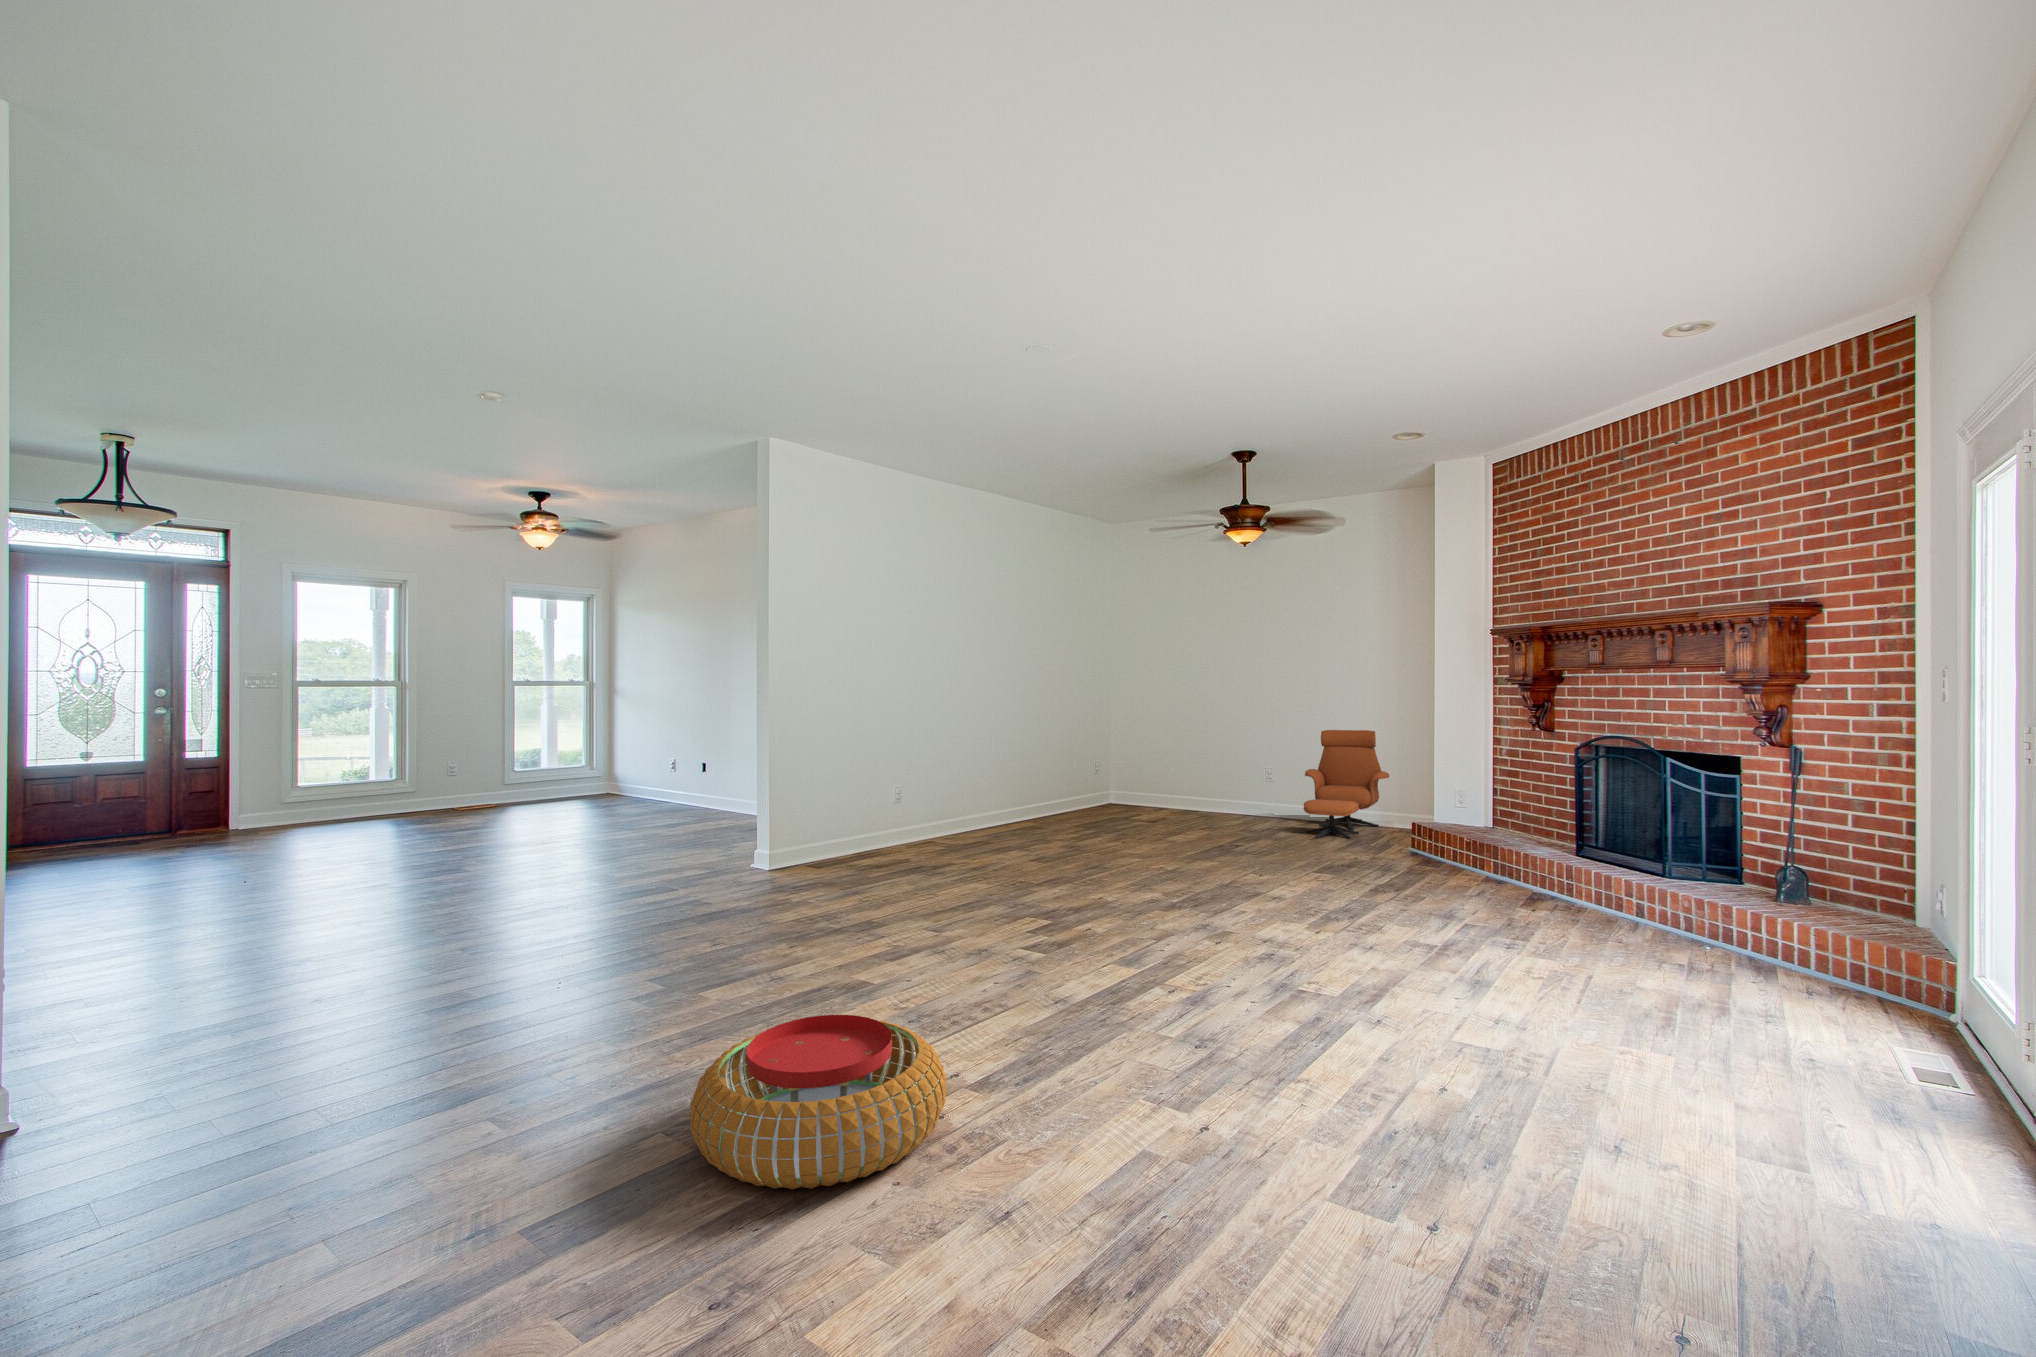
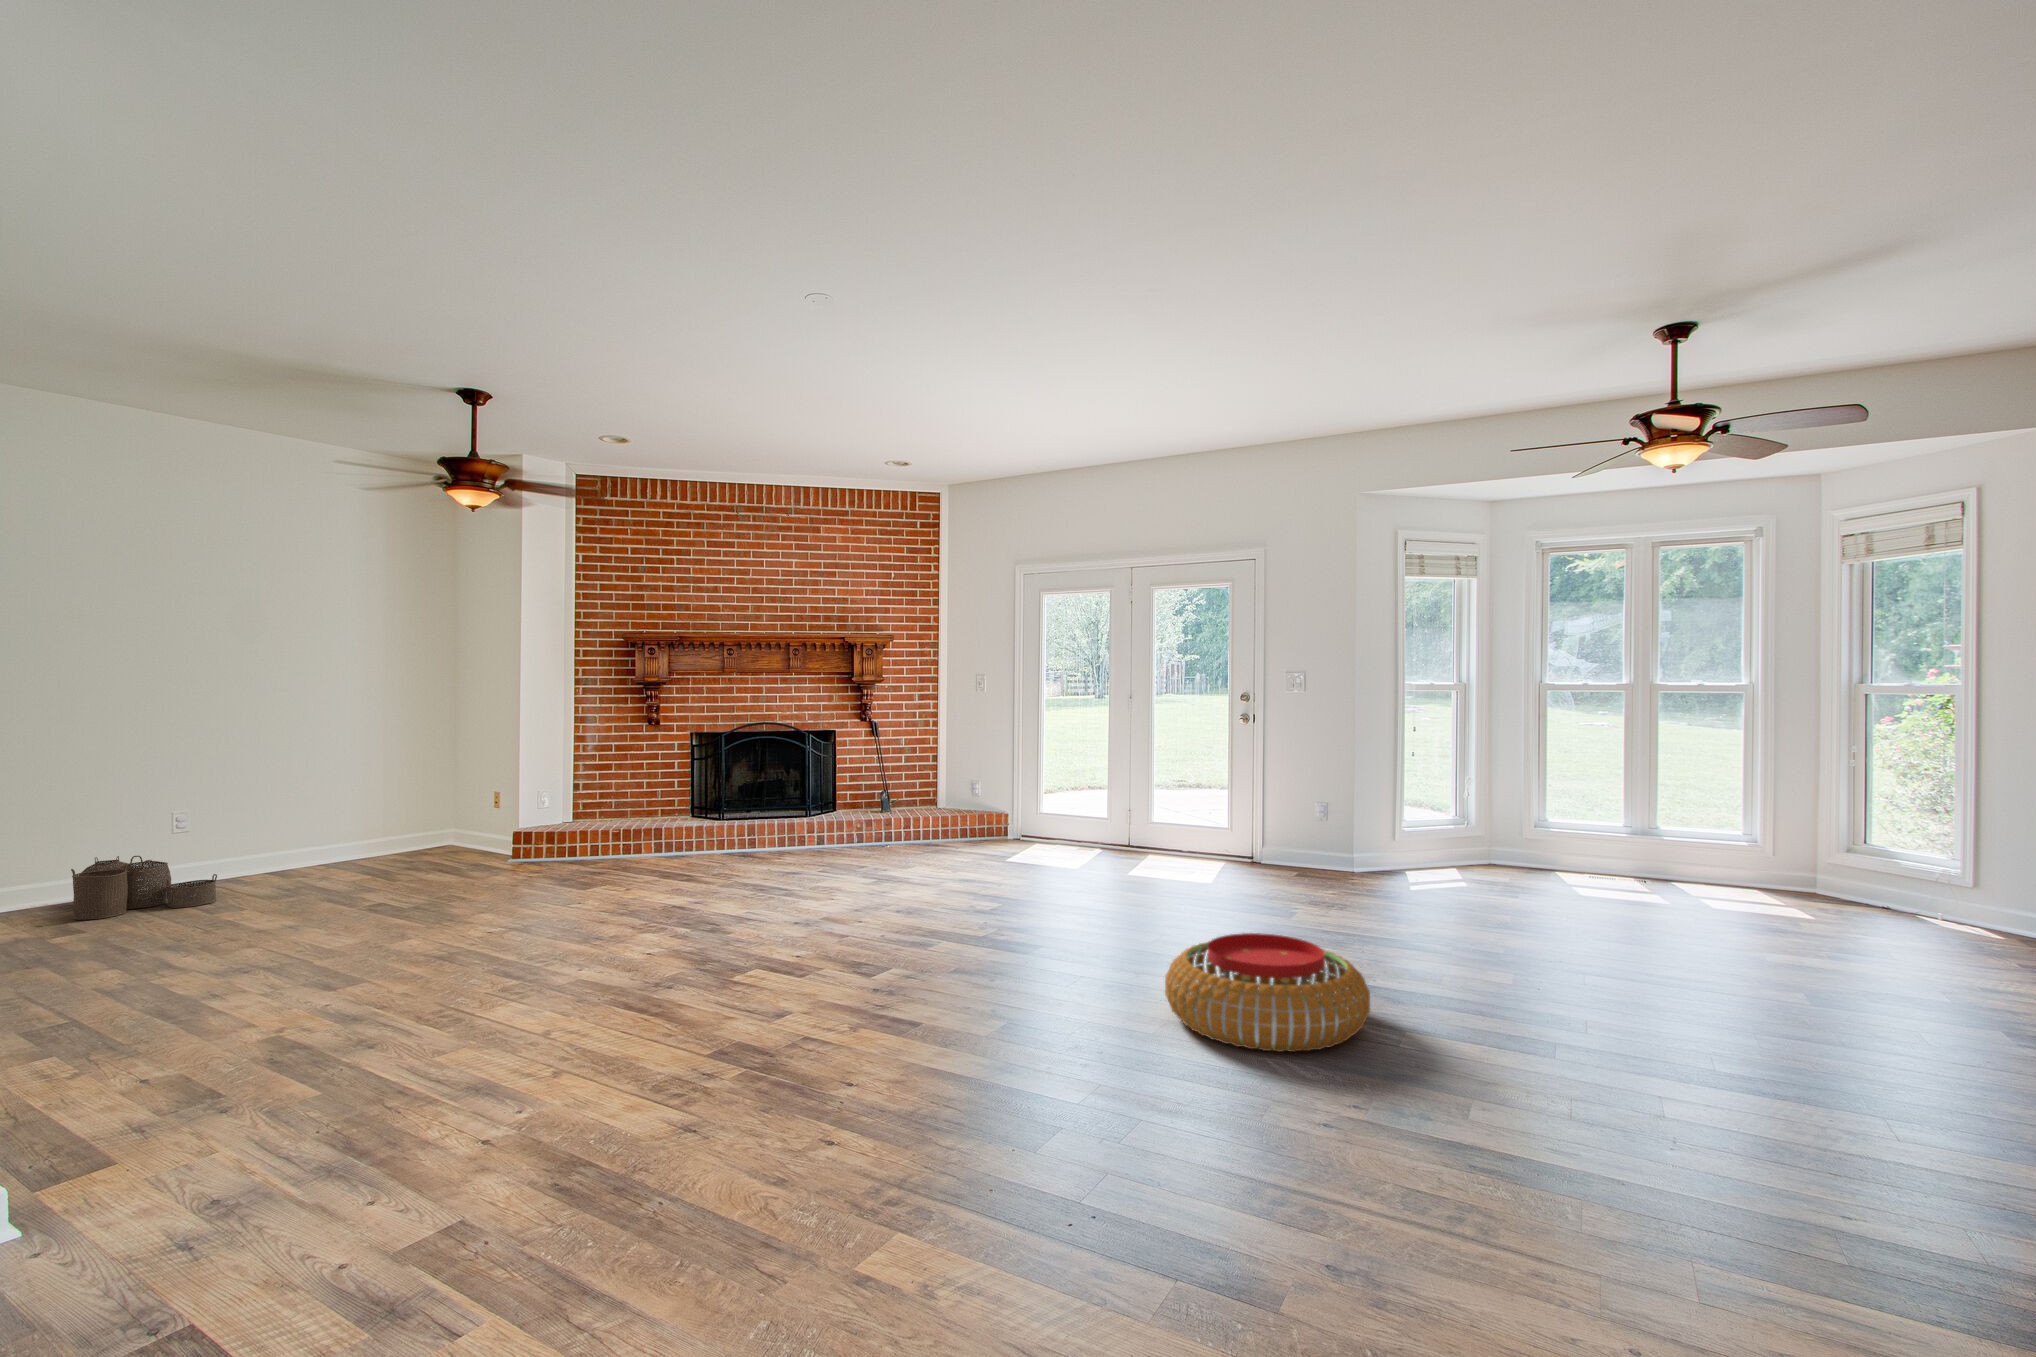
lounge chair: present [1304,730,1389,839] -> none [281,743,431,880]
woven basket: none [1177,787,1235,825] -> present [71,856,217,920]

